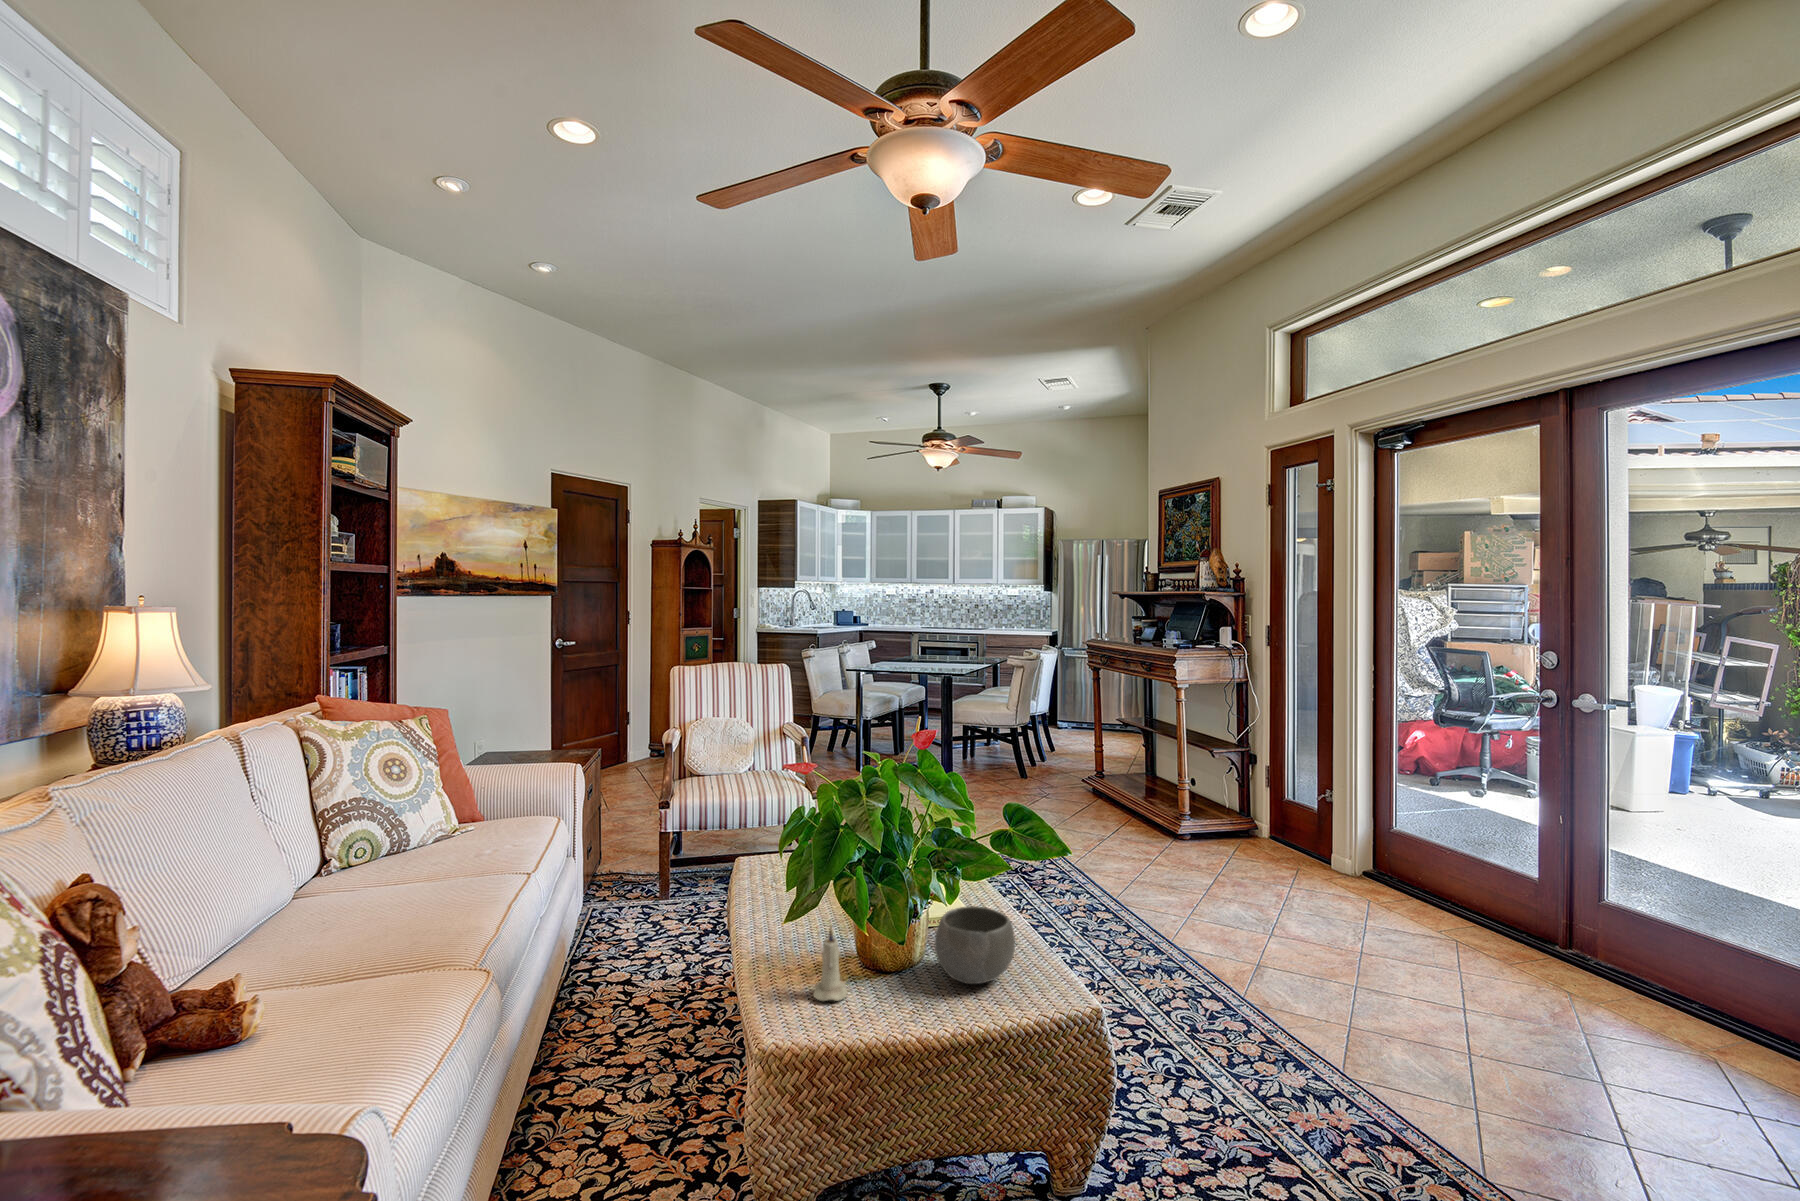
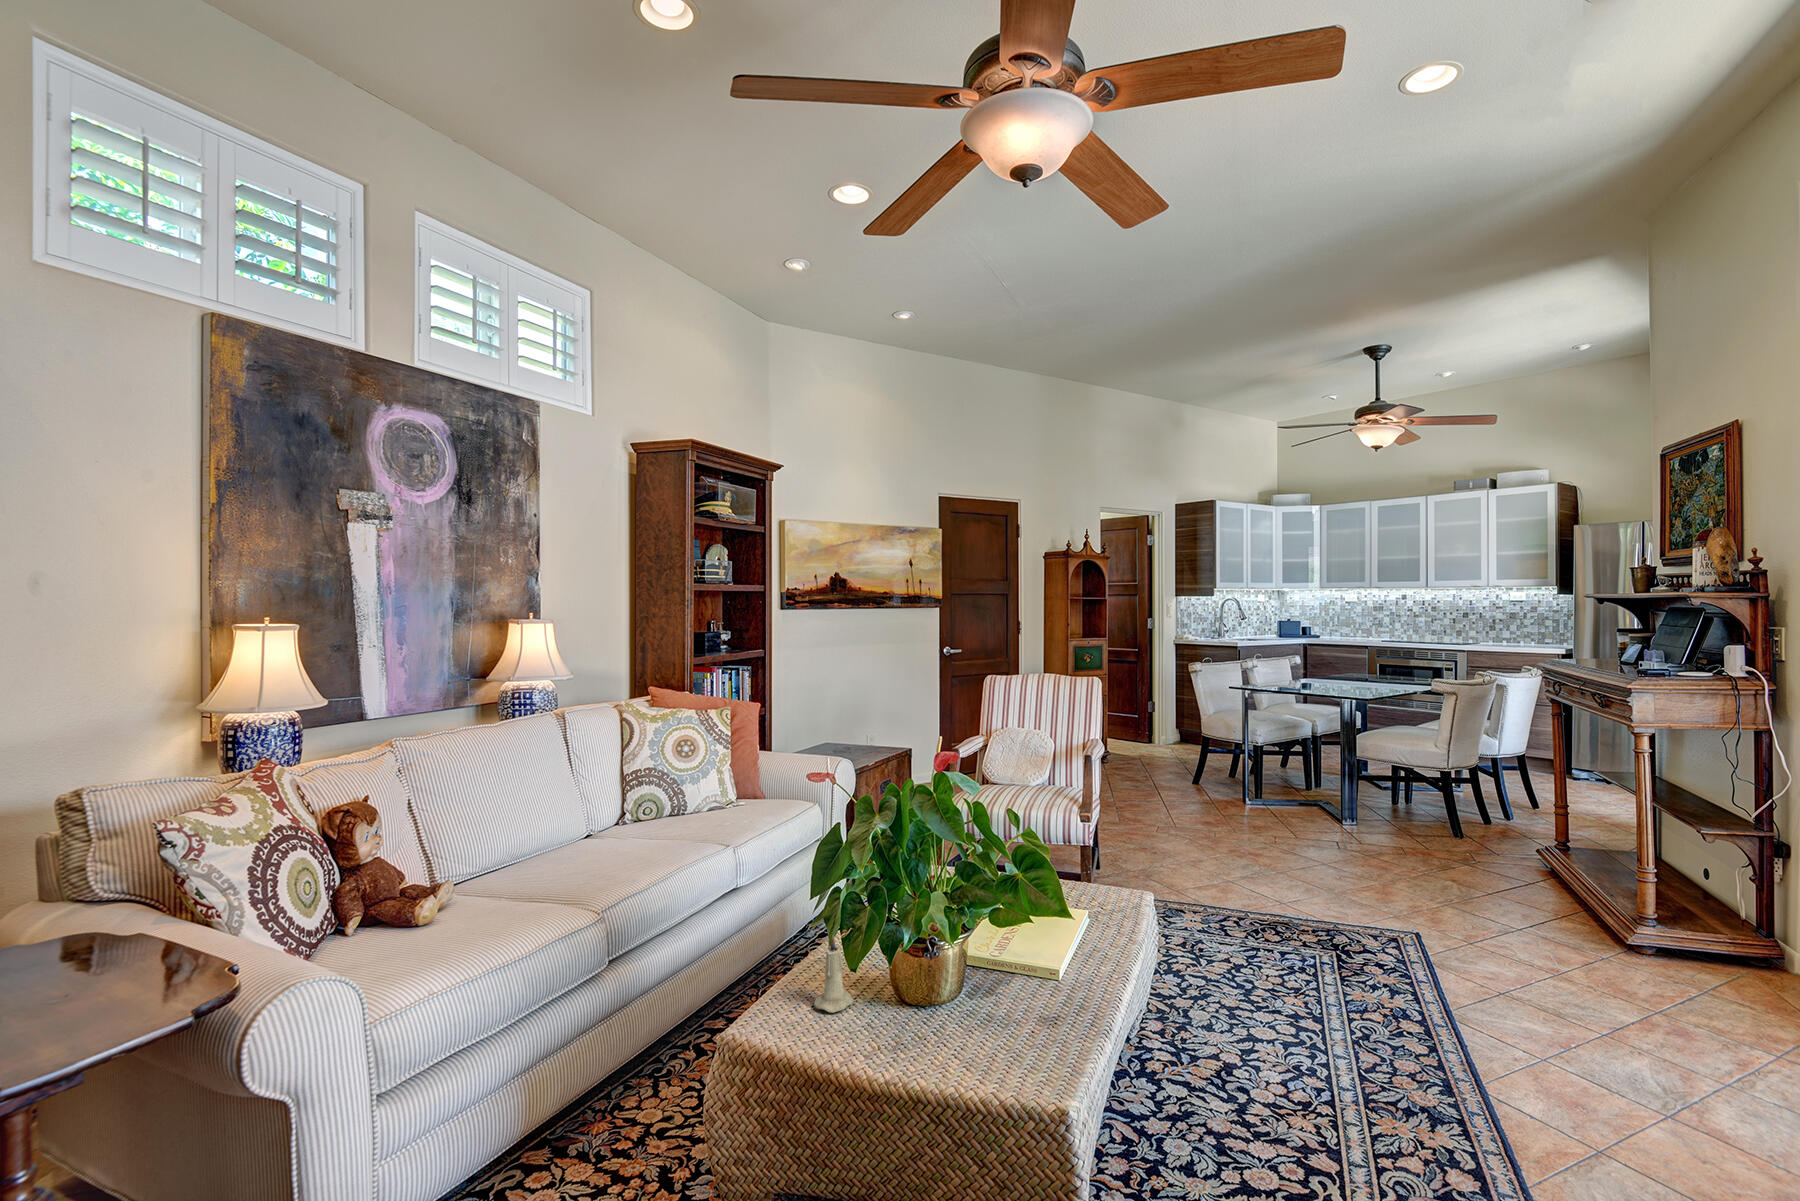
ceramic bowl: present [935,906,1015,984] -> none [932,948,1025,1039]

